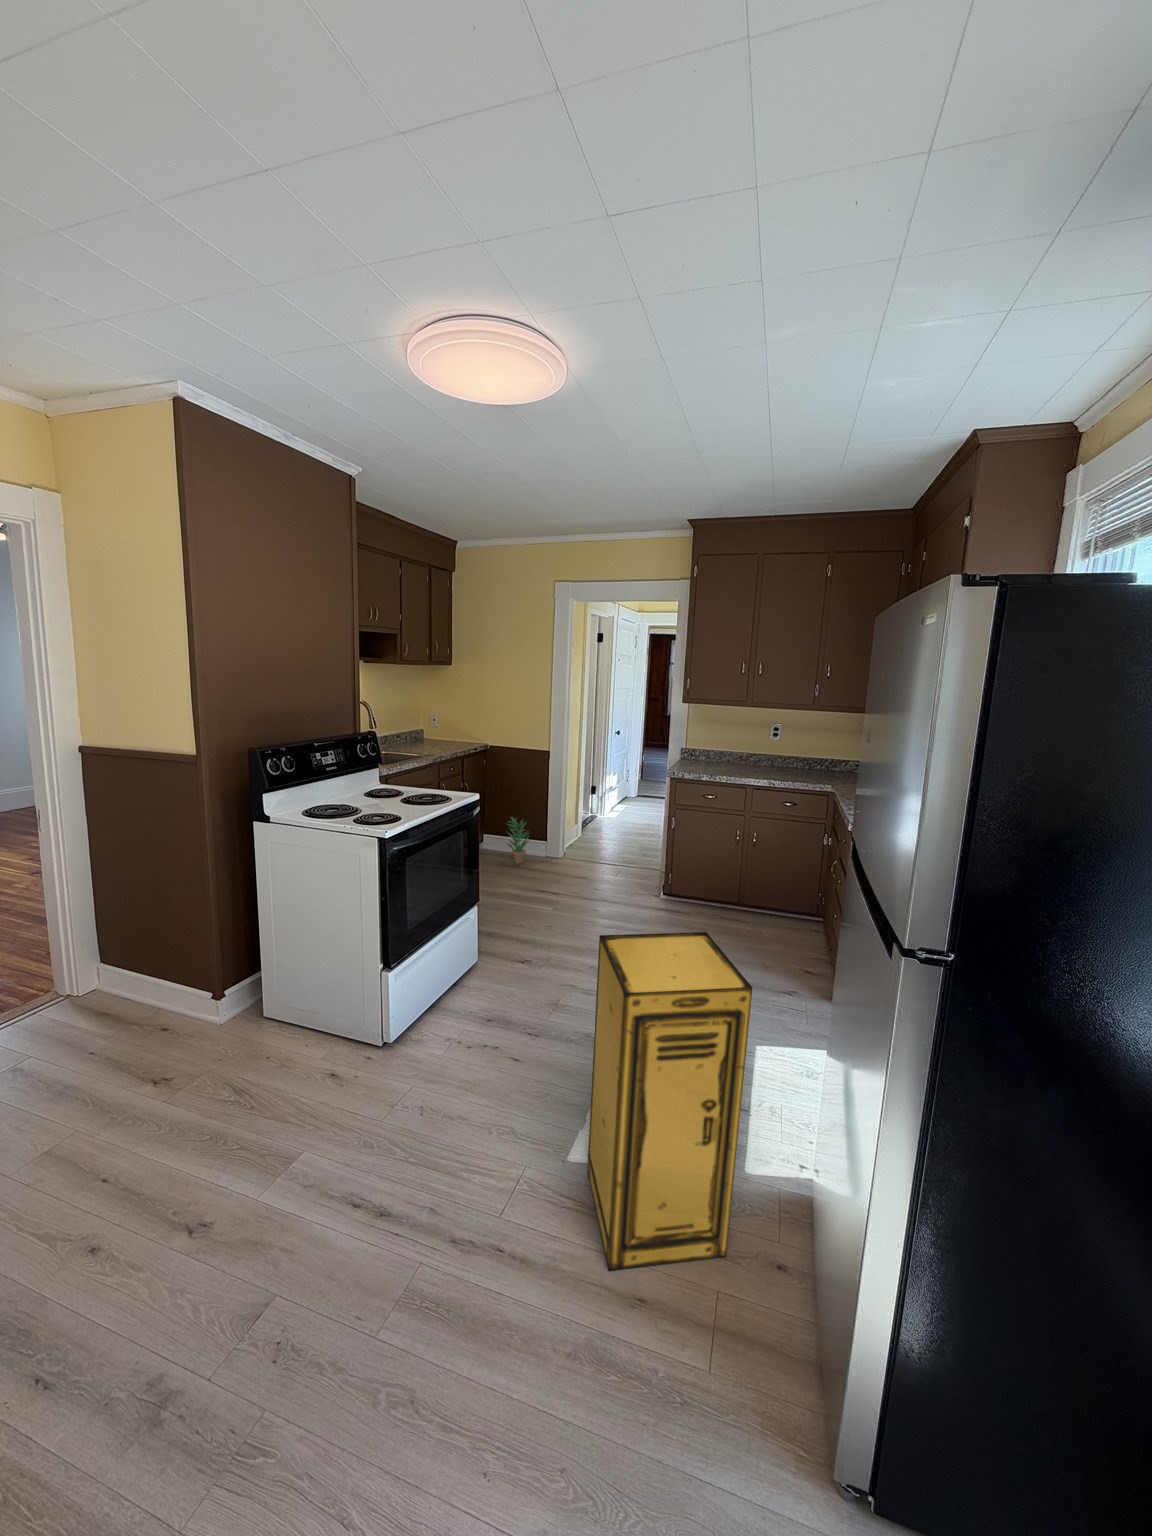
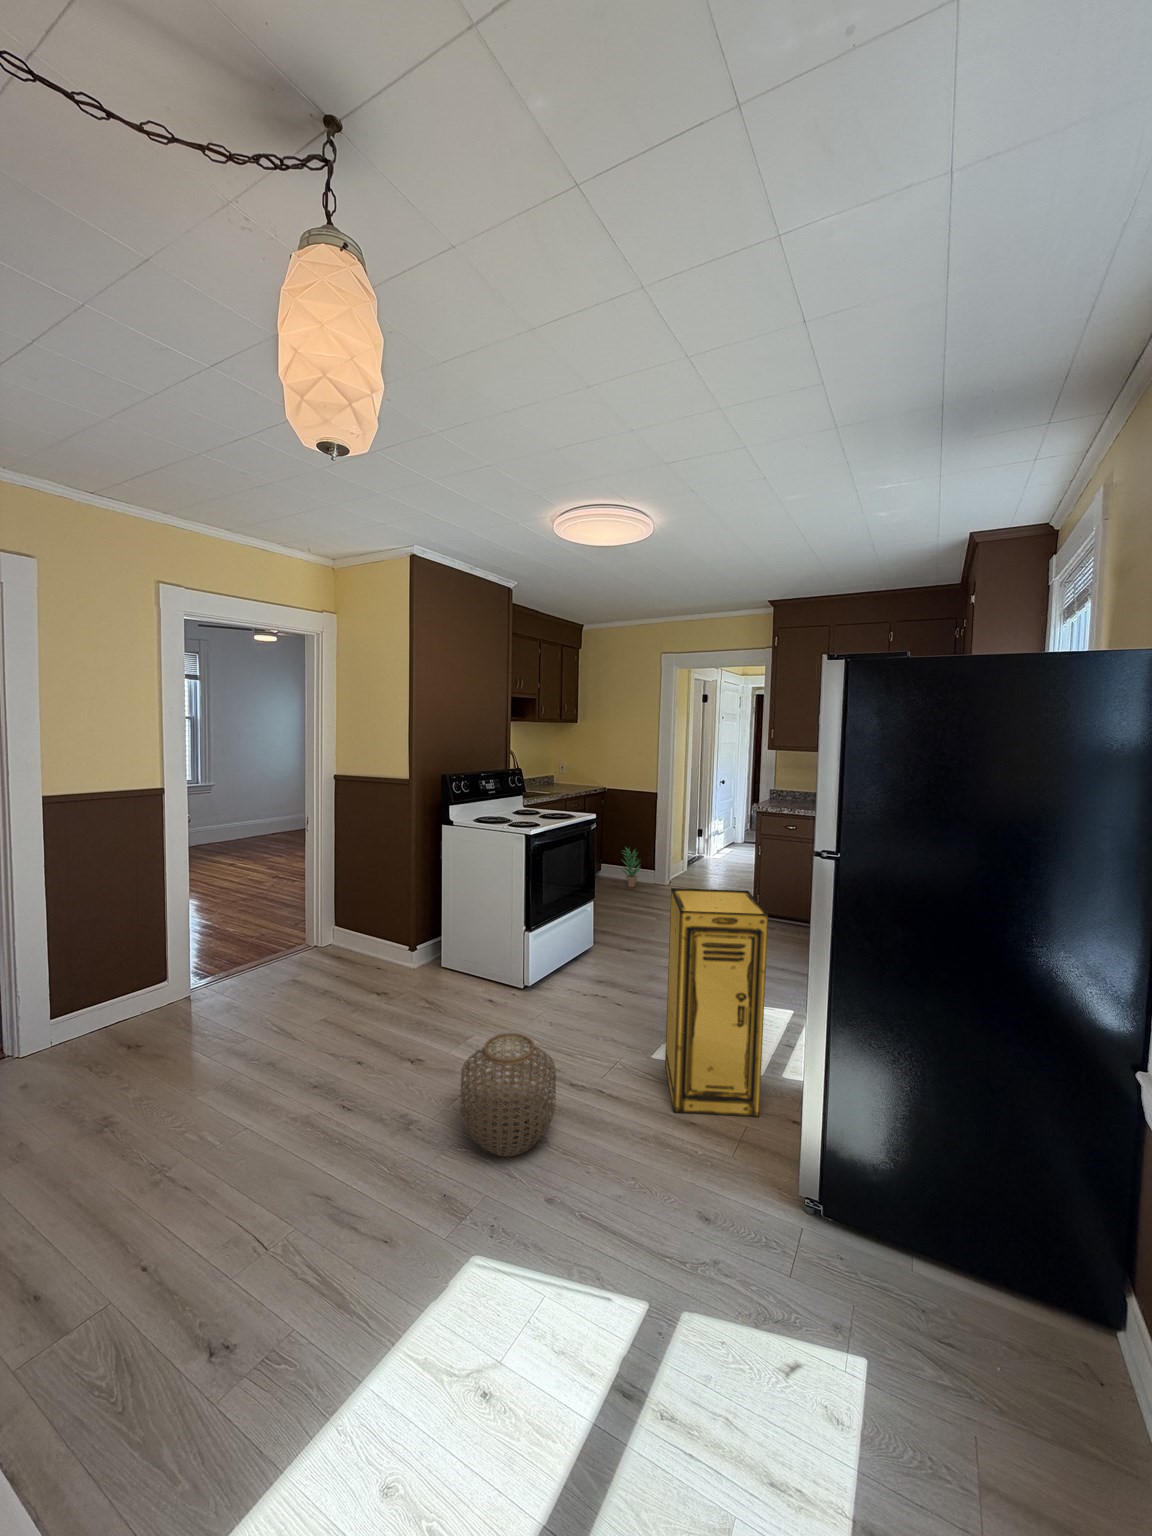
woven basket: none [259,1220,431,1454] -> present [461,1033,556,1156]

